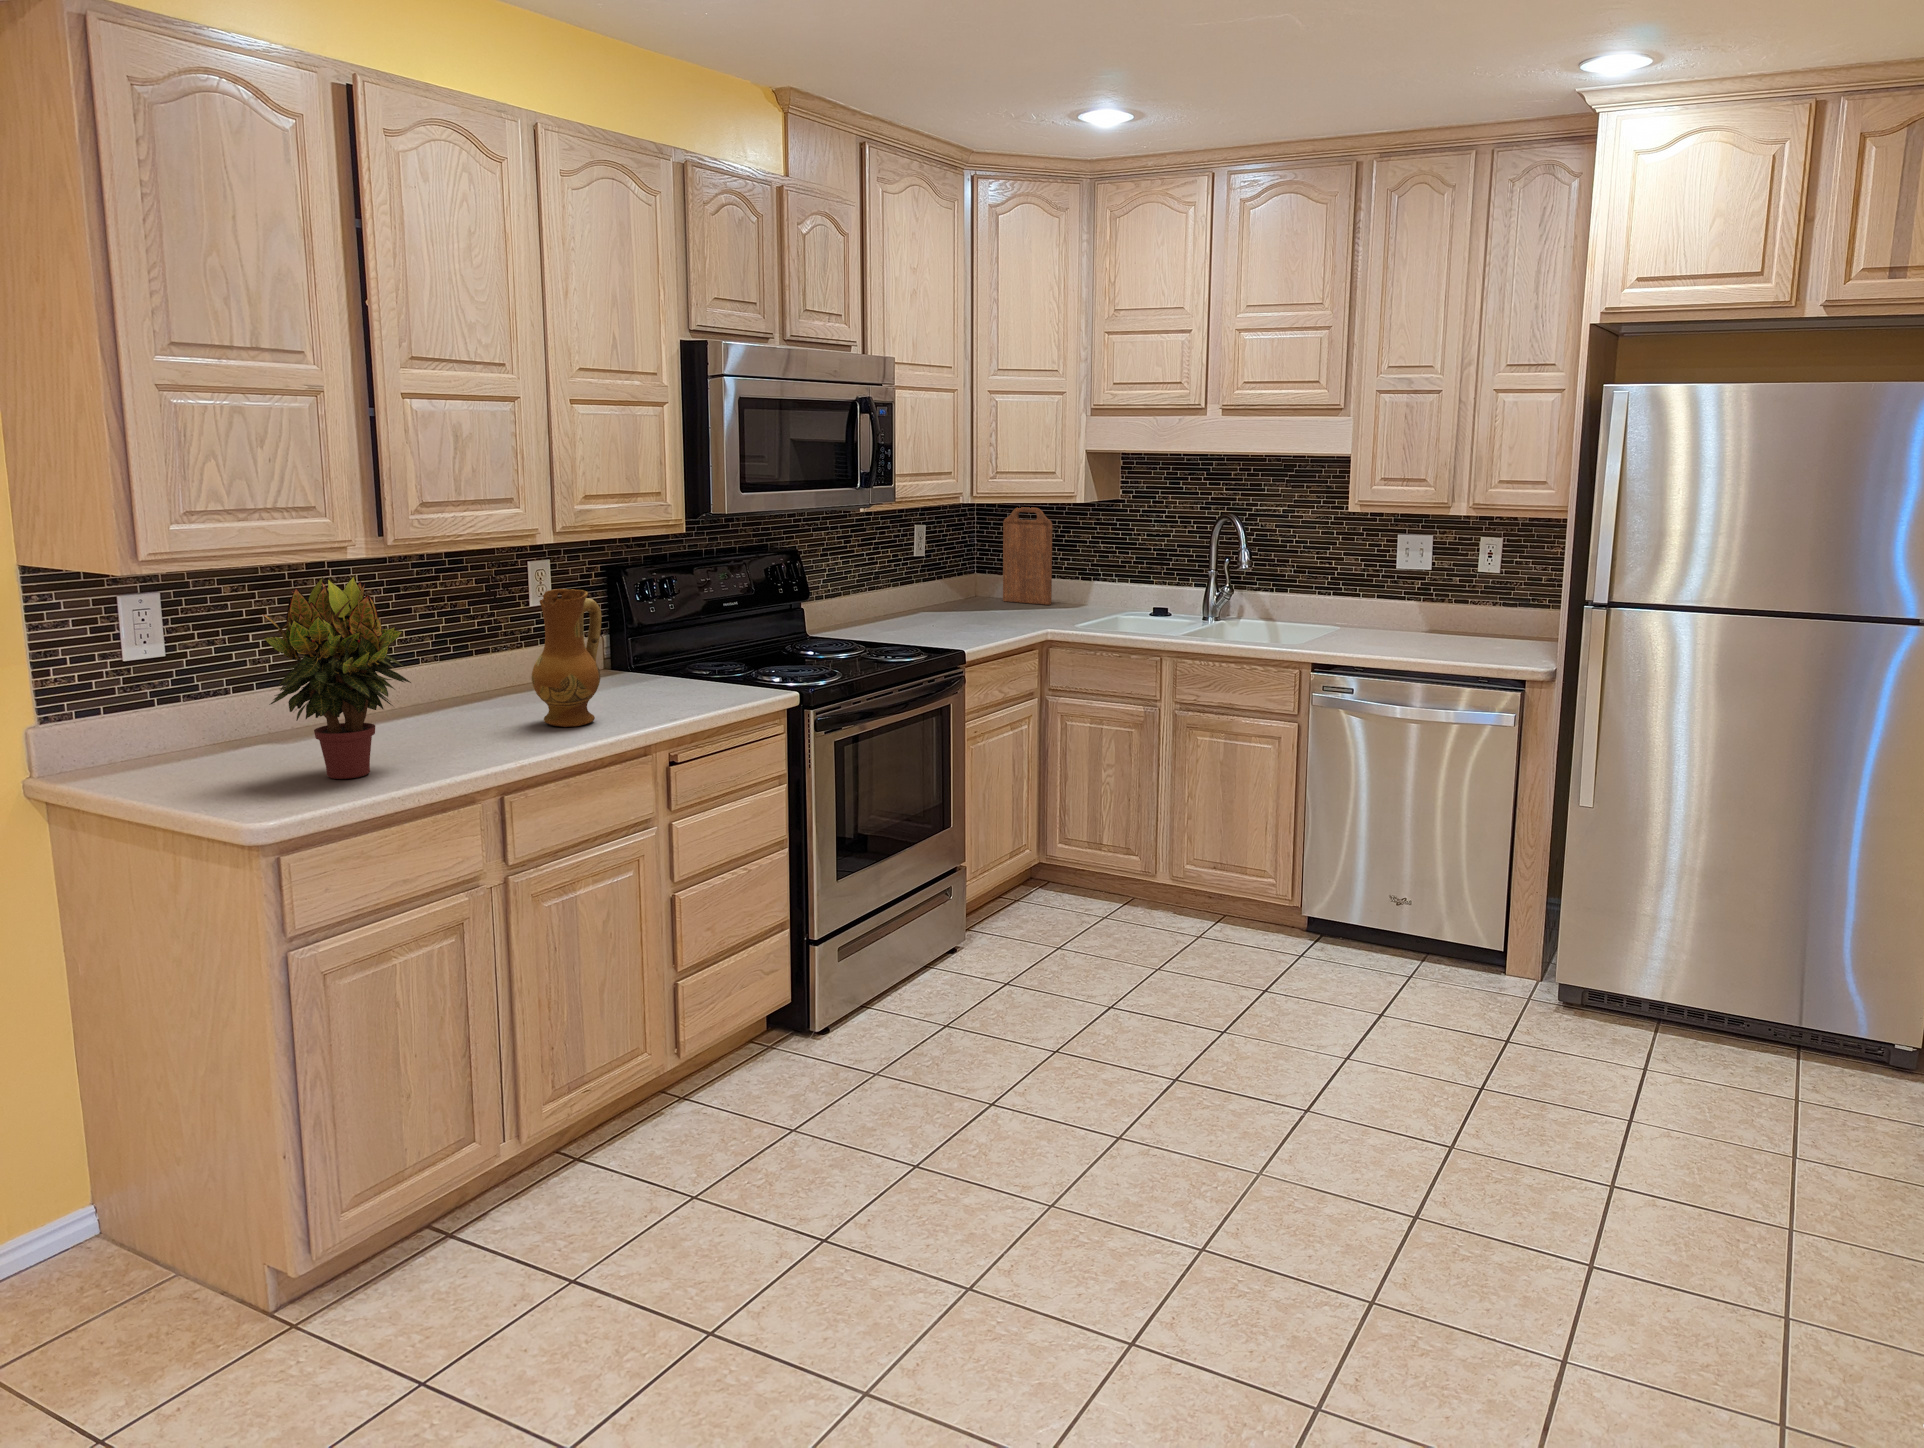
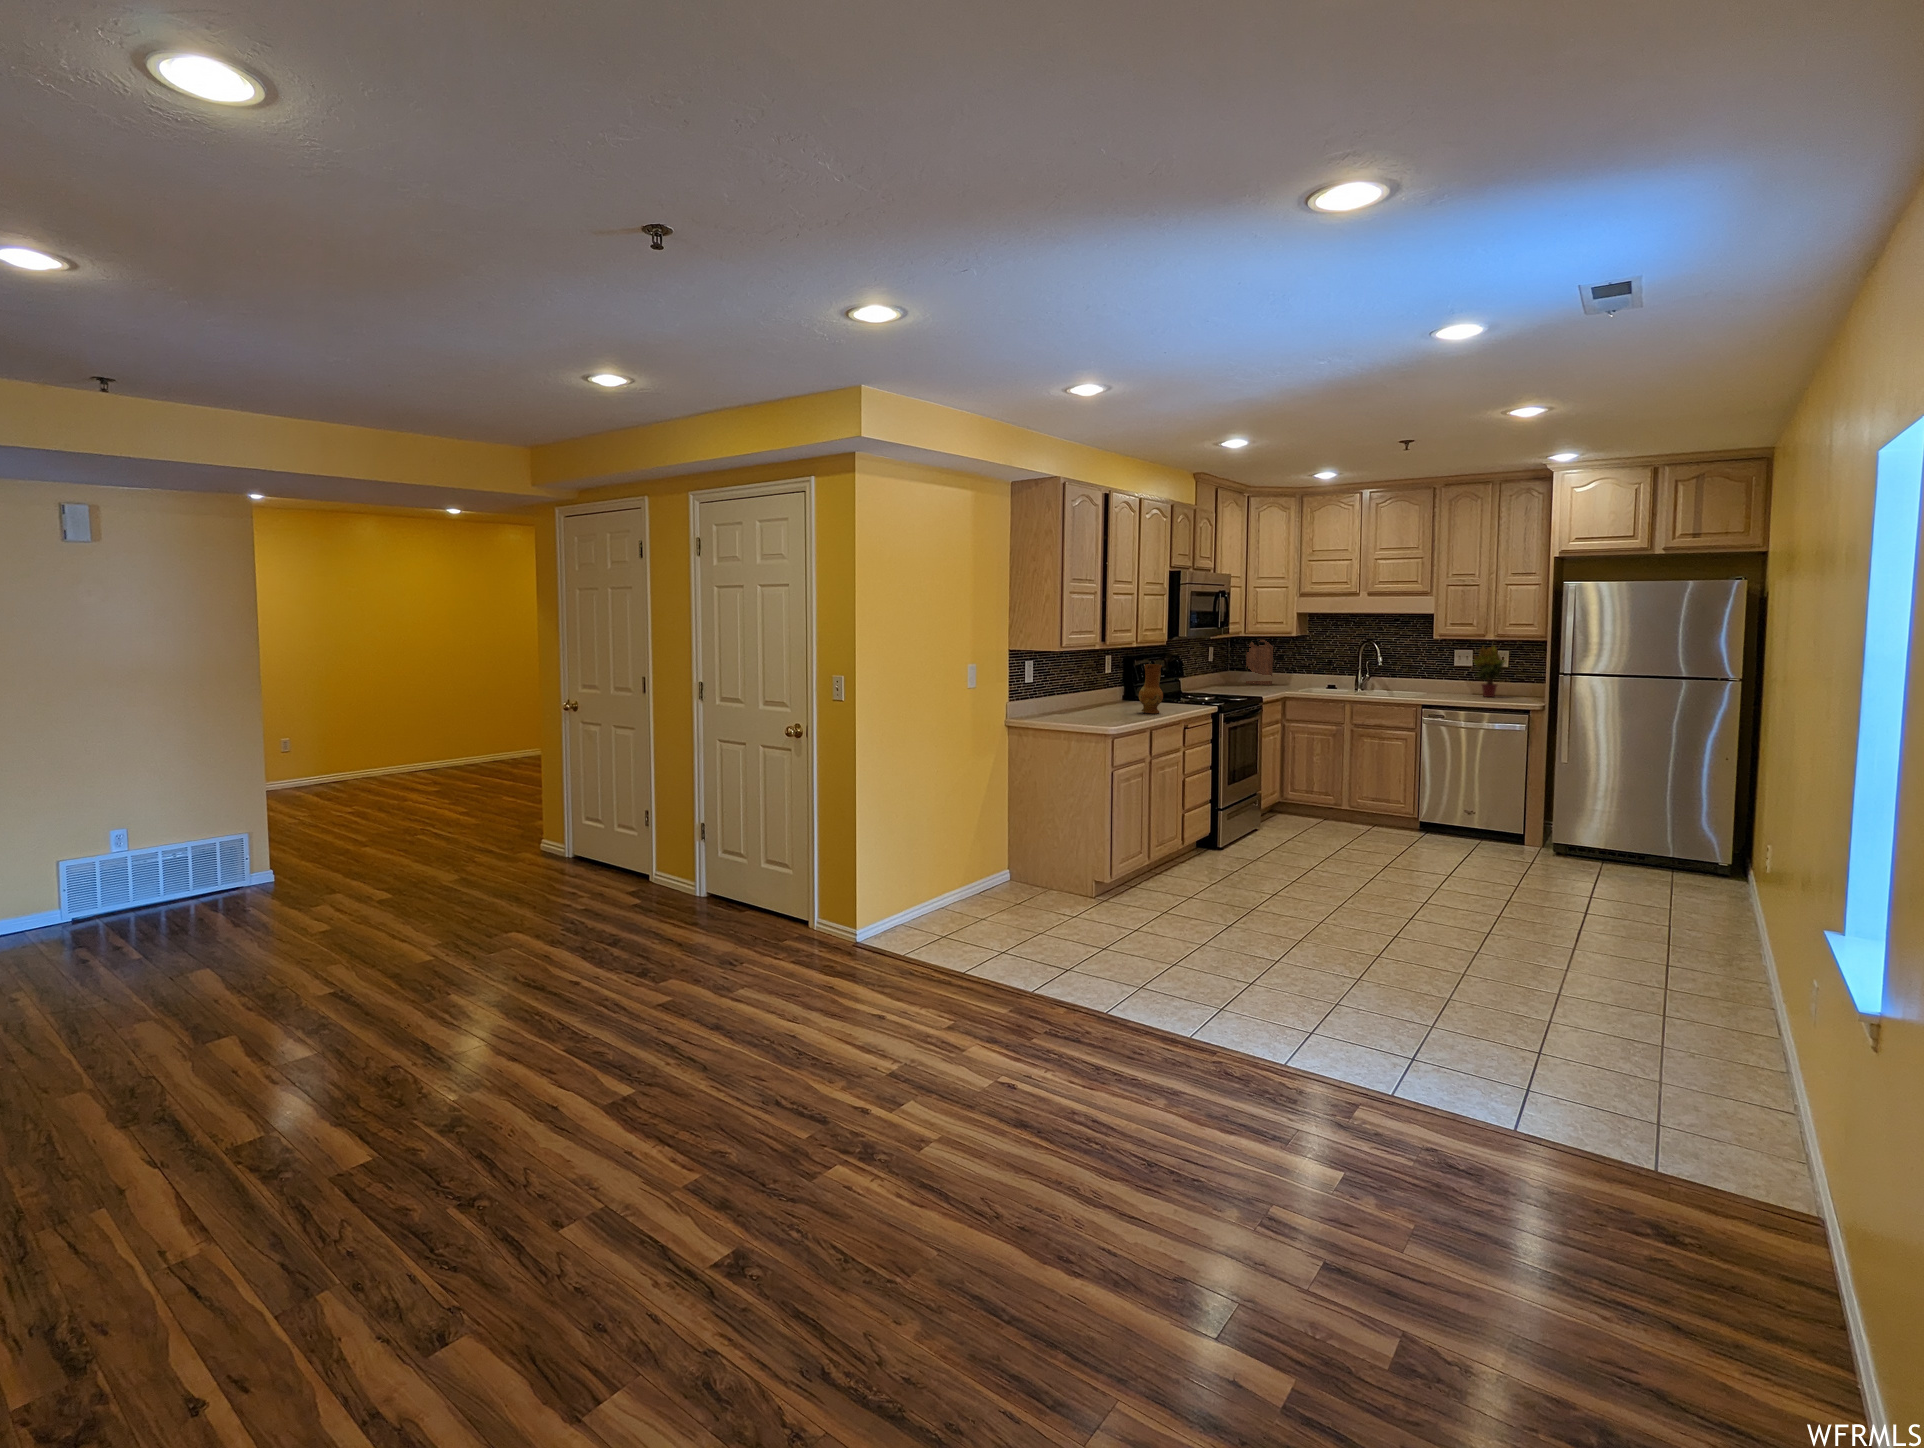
potted plant: present [262,577,411,779] -> present [1473,647,1505,697]

